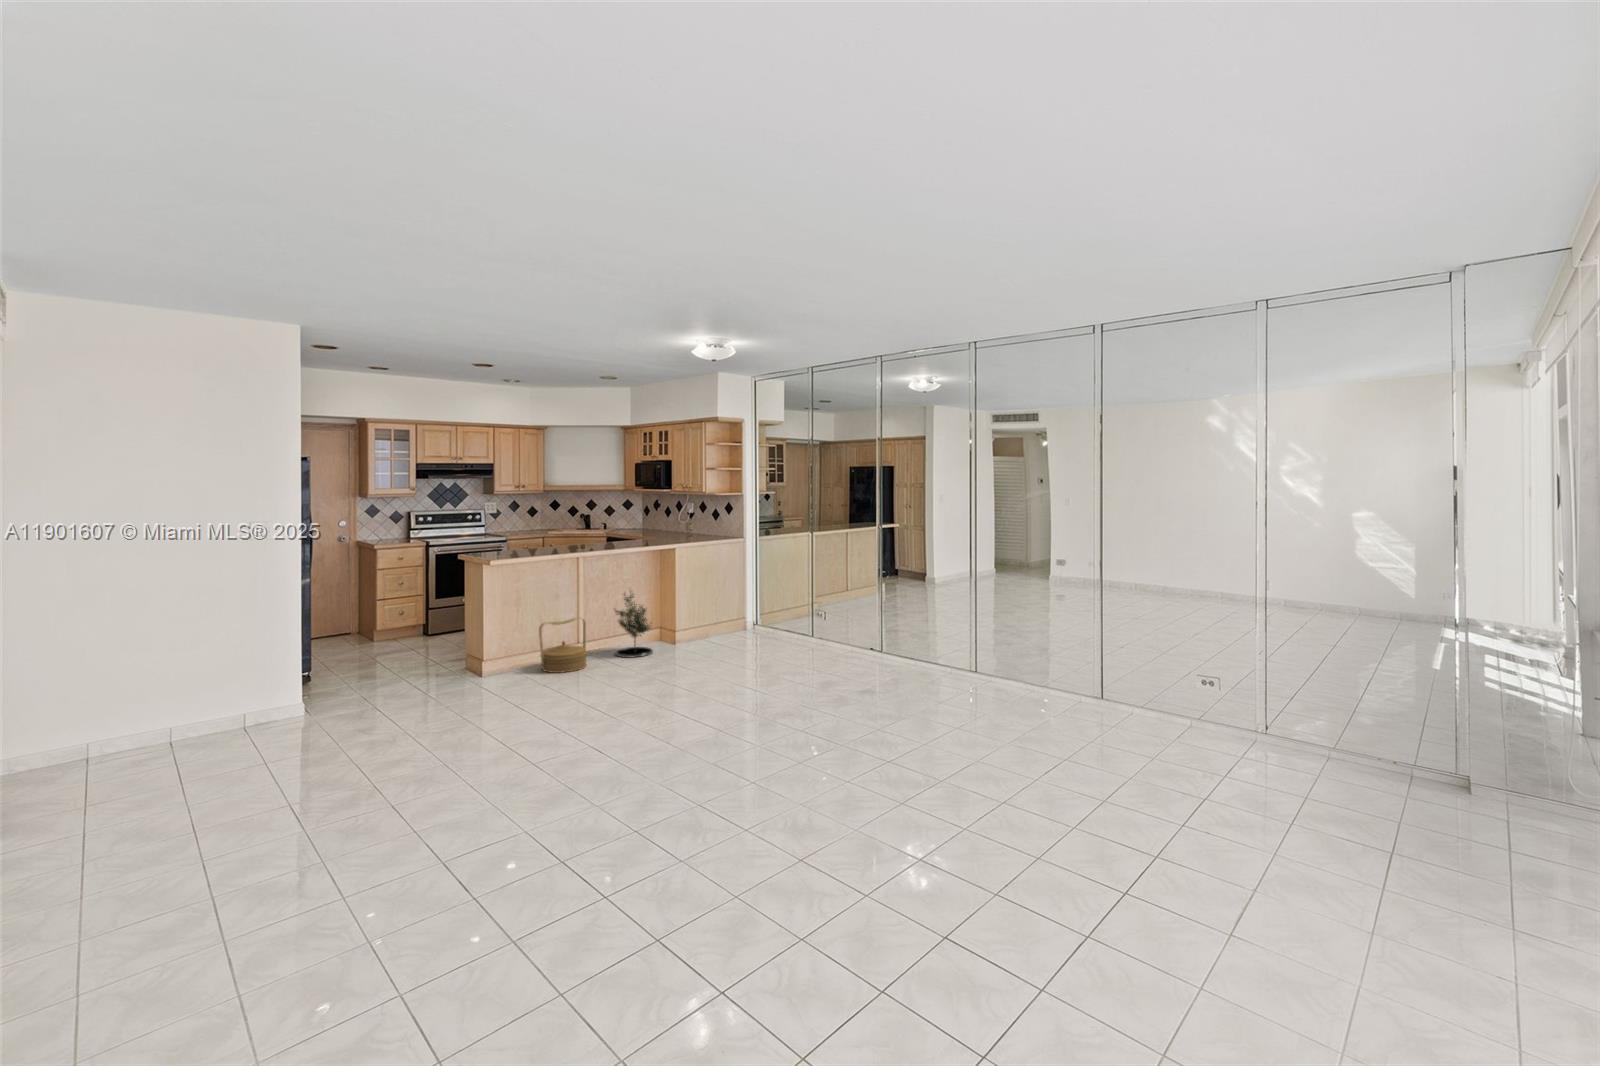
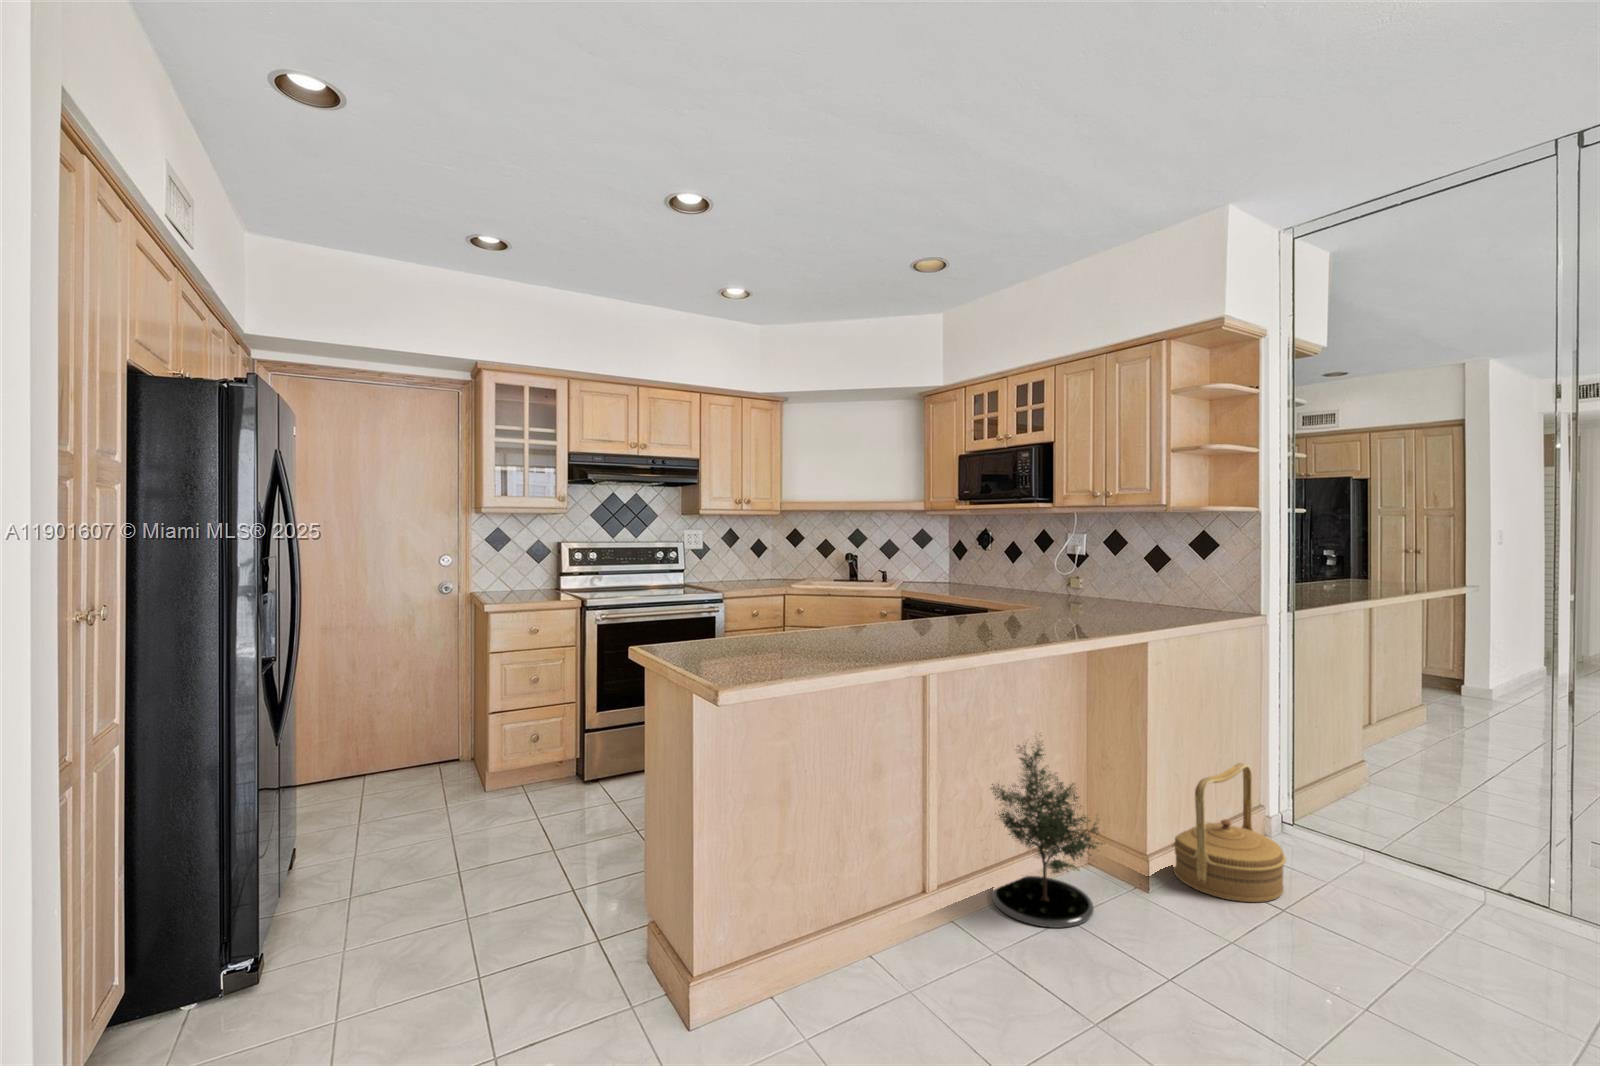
woven basket: present [539,618,587,673] -> present [1172,763,1286,902]

